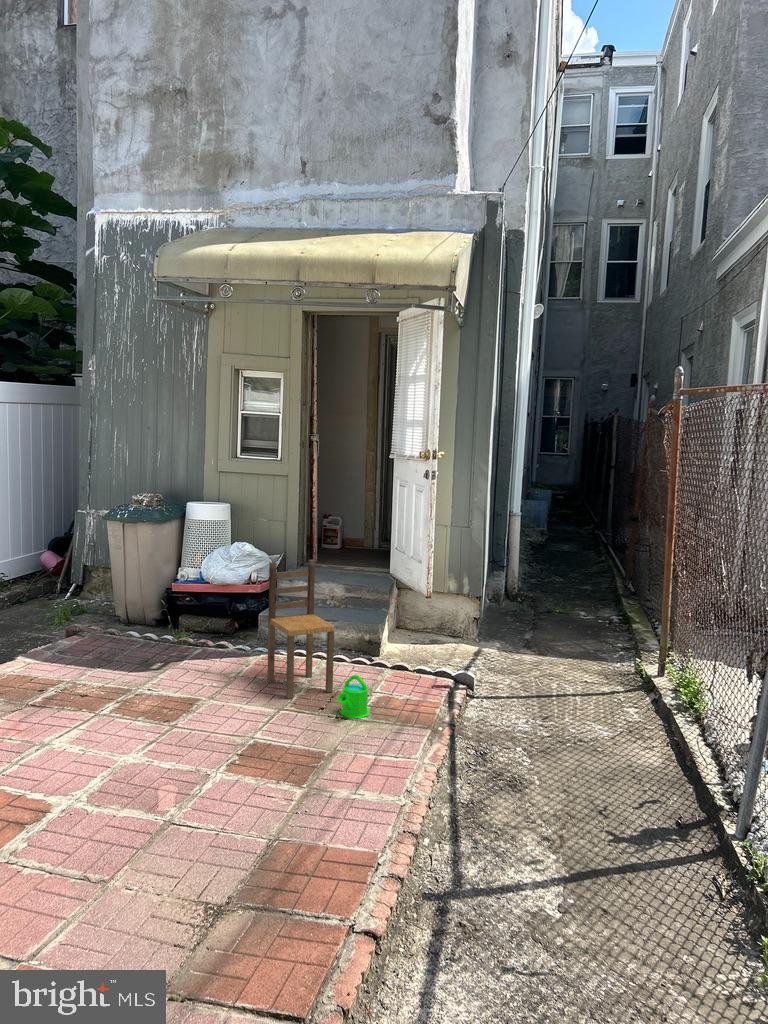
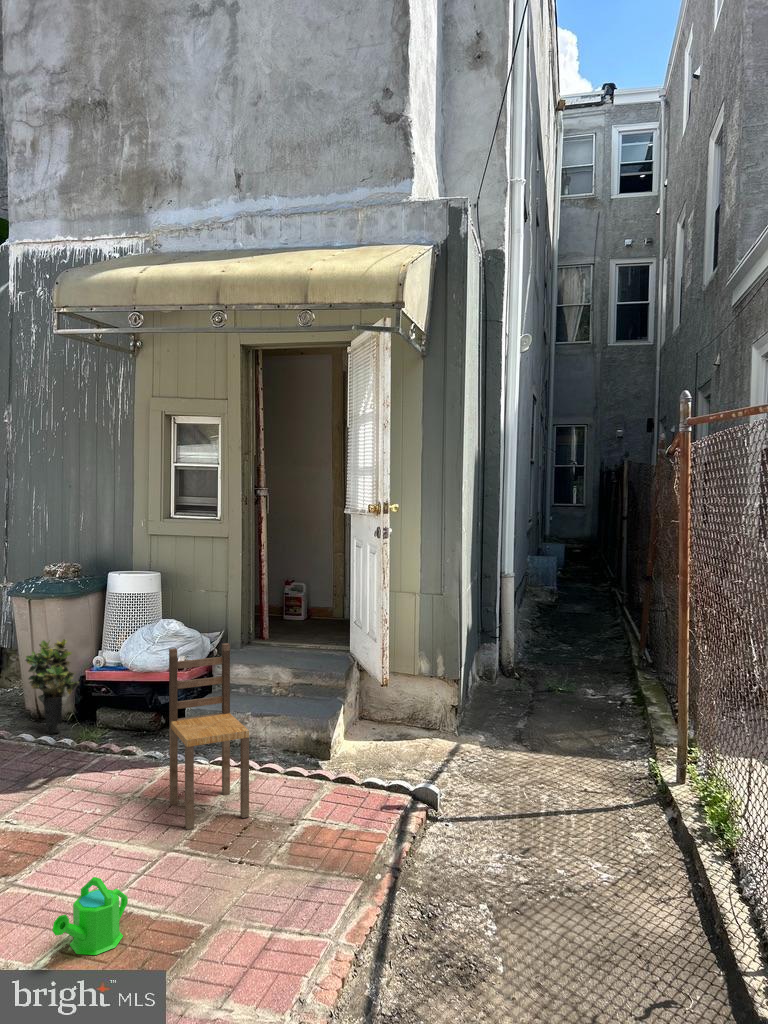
potted plant: none [127,557,172,634] -> present [25,639,79,734]
watering can: present [338,675,369,718] -> present [52,877,128,955]

